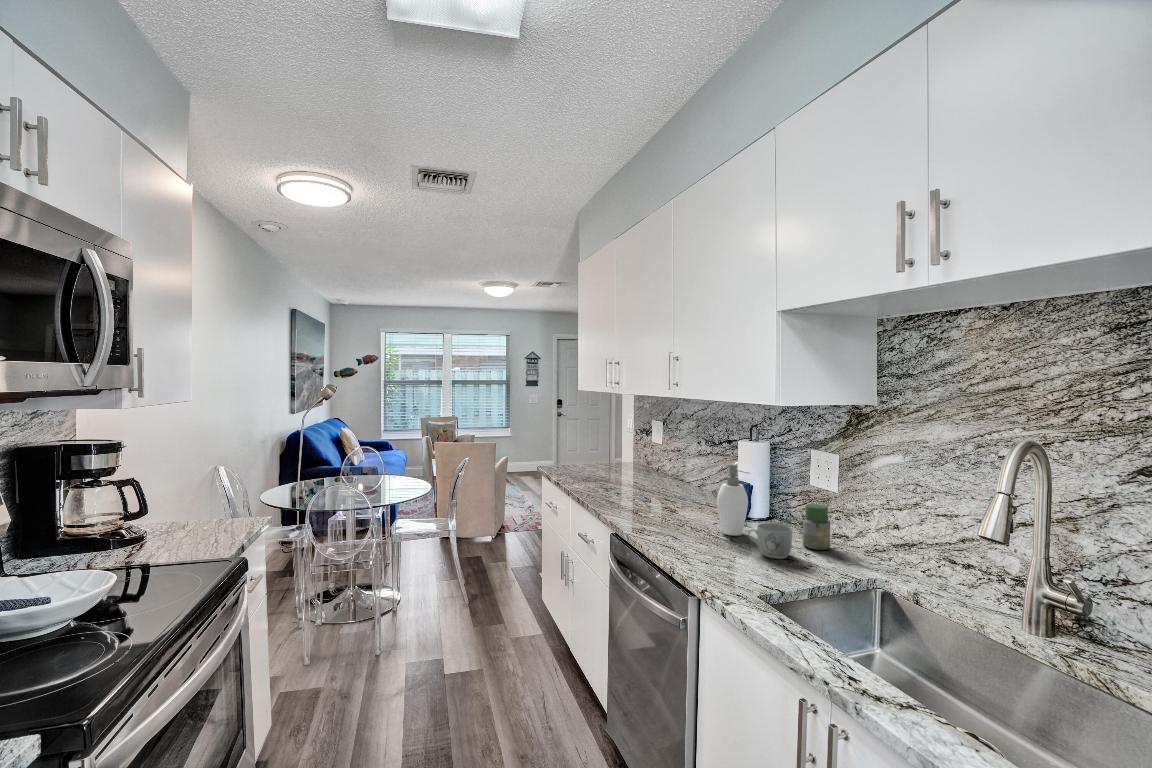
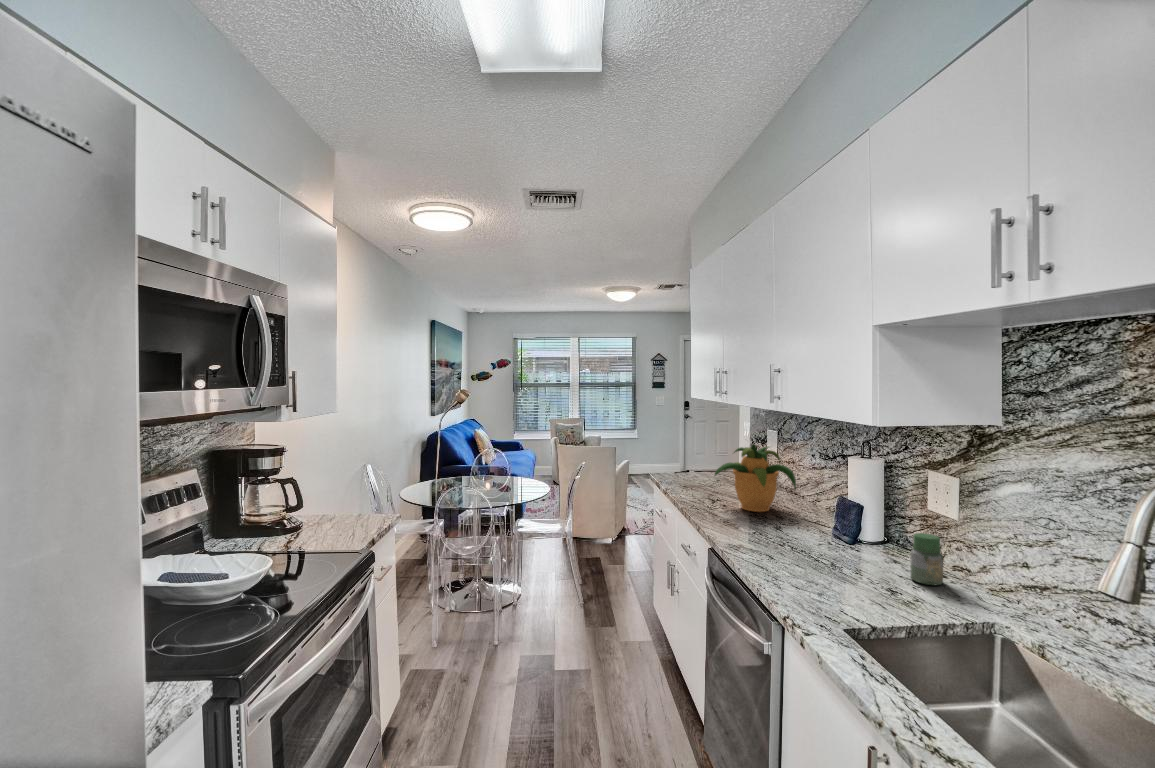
potted plant: none [615,430,690,496] -> present [715,444,796,512]
soap dispenser: present [717,464,750,536] -> none [814,485,849,561]
mug: present [747,523,792,559] -> none [842,551,893,591]

